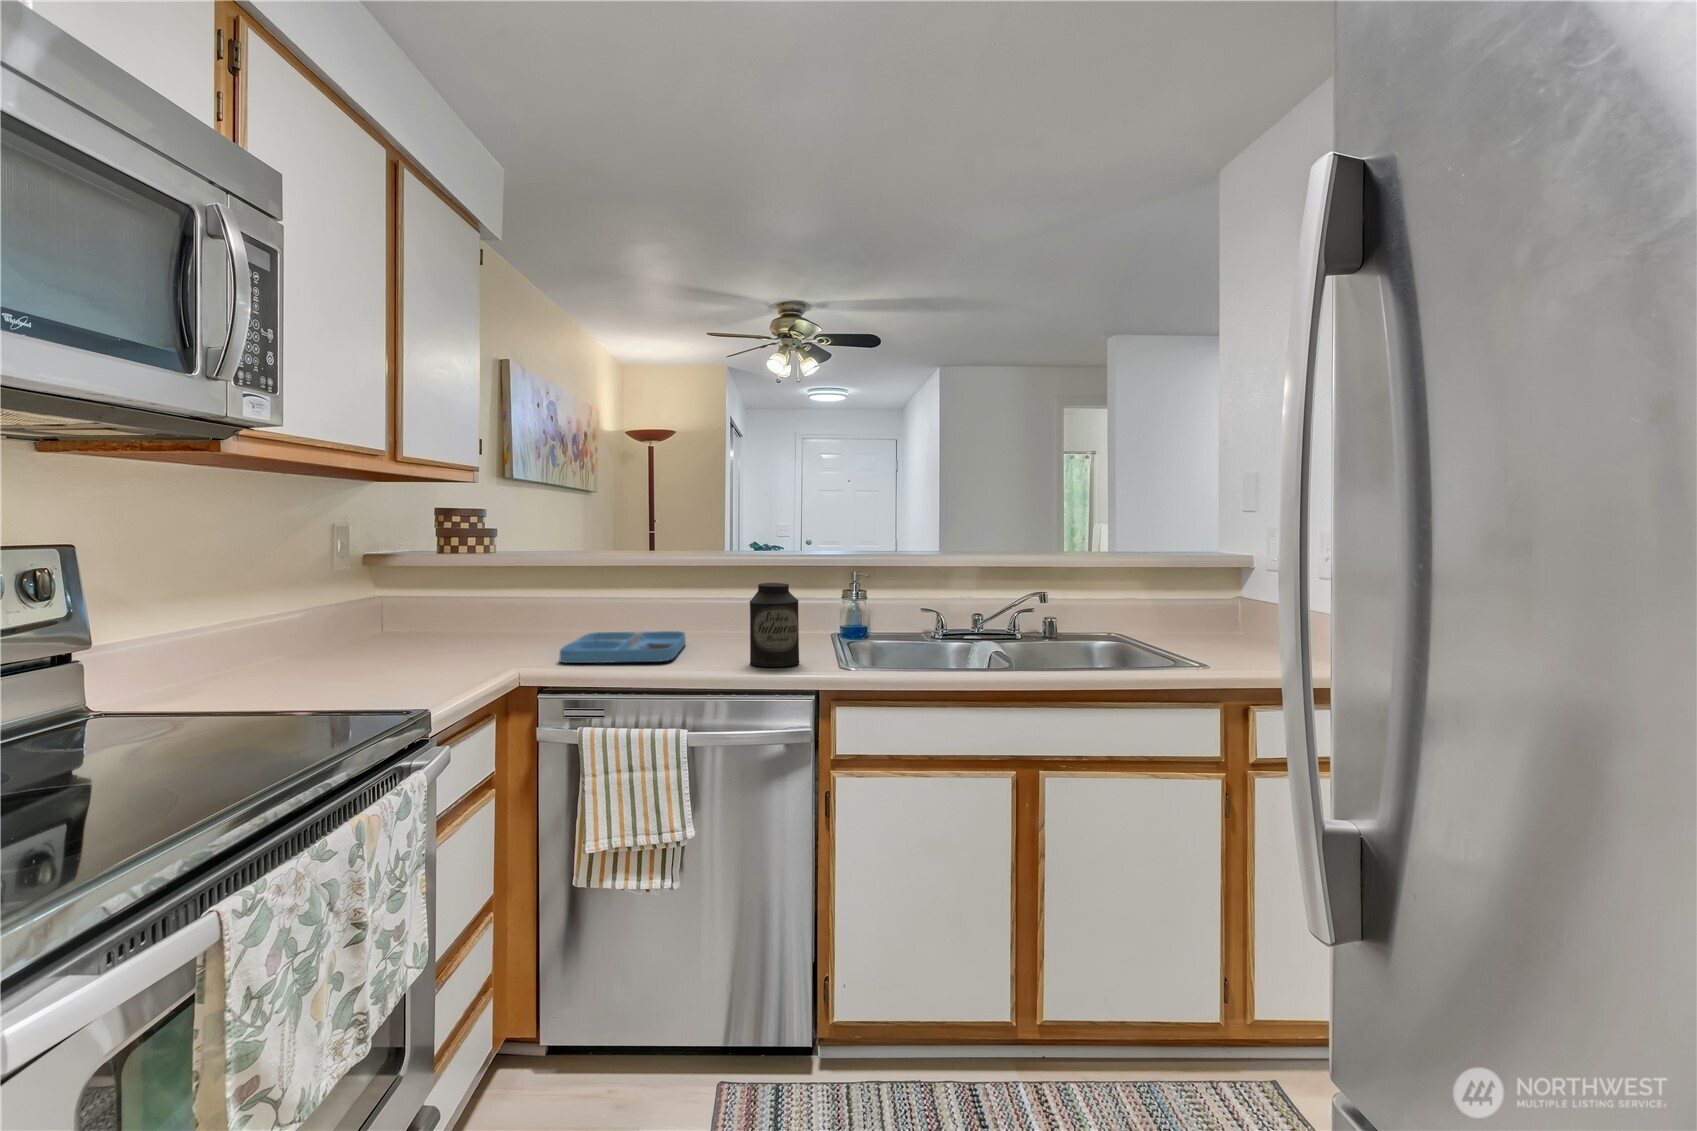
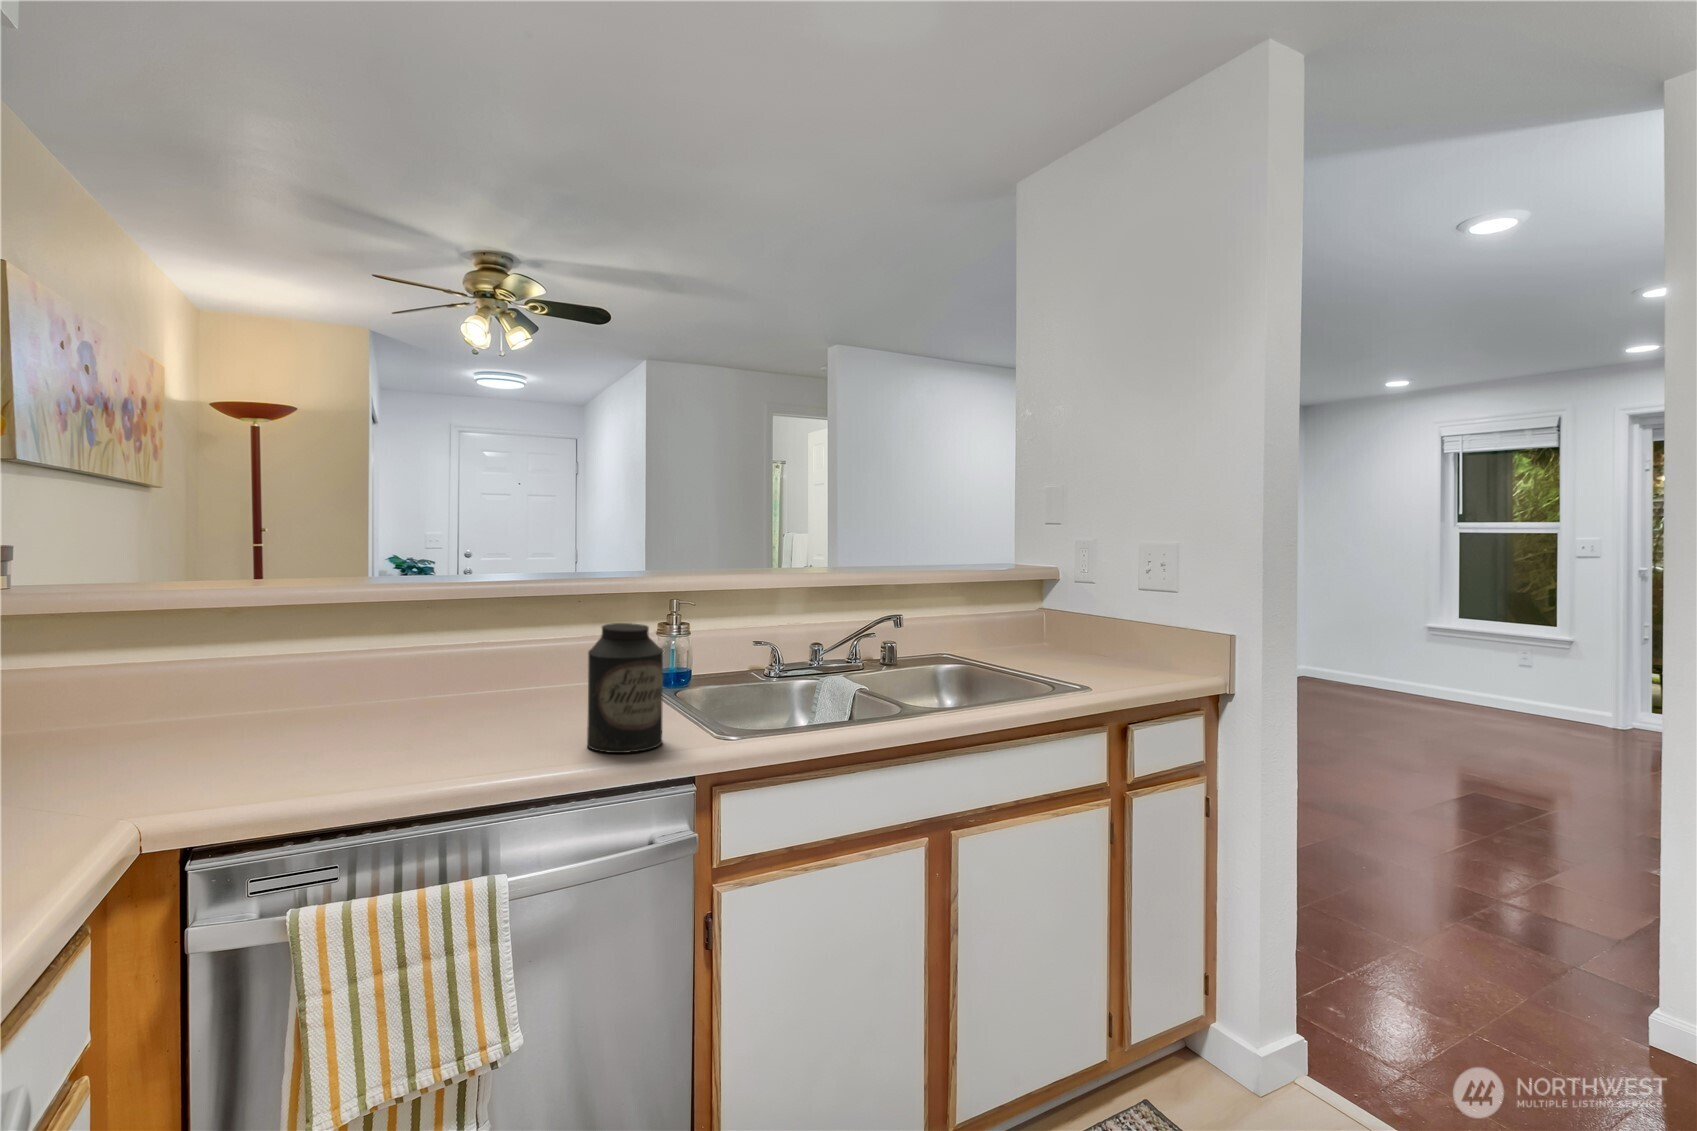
tray: present [559,631,686,663] -> none [236,691,456,776]

